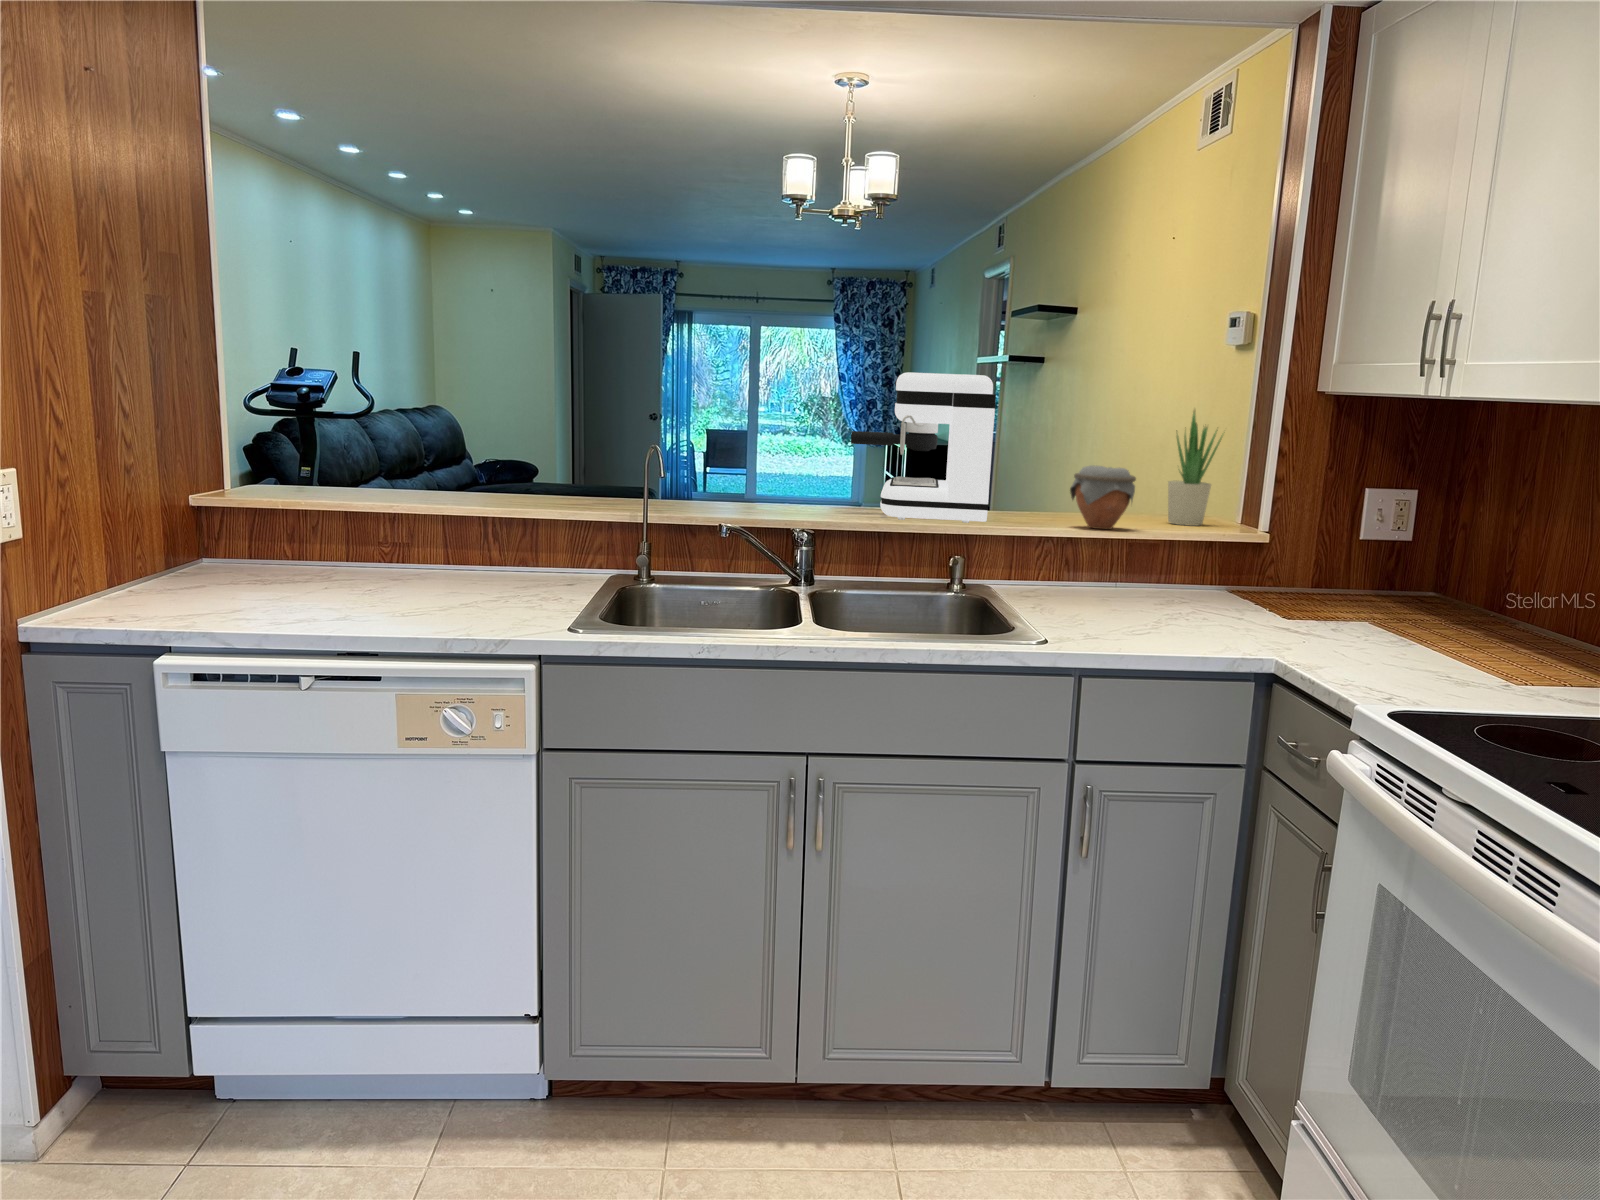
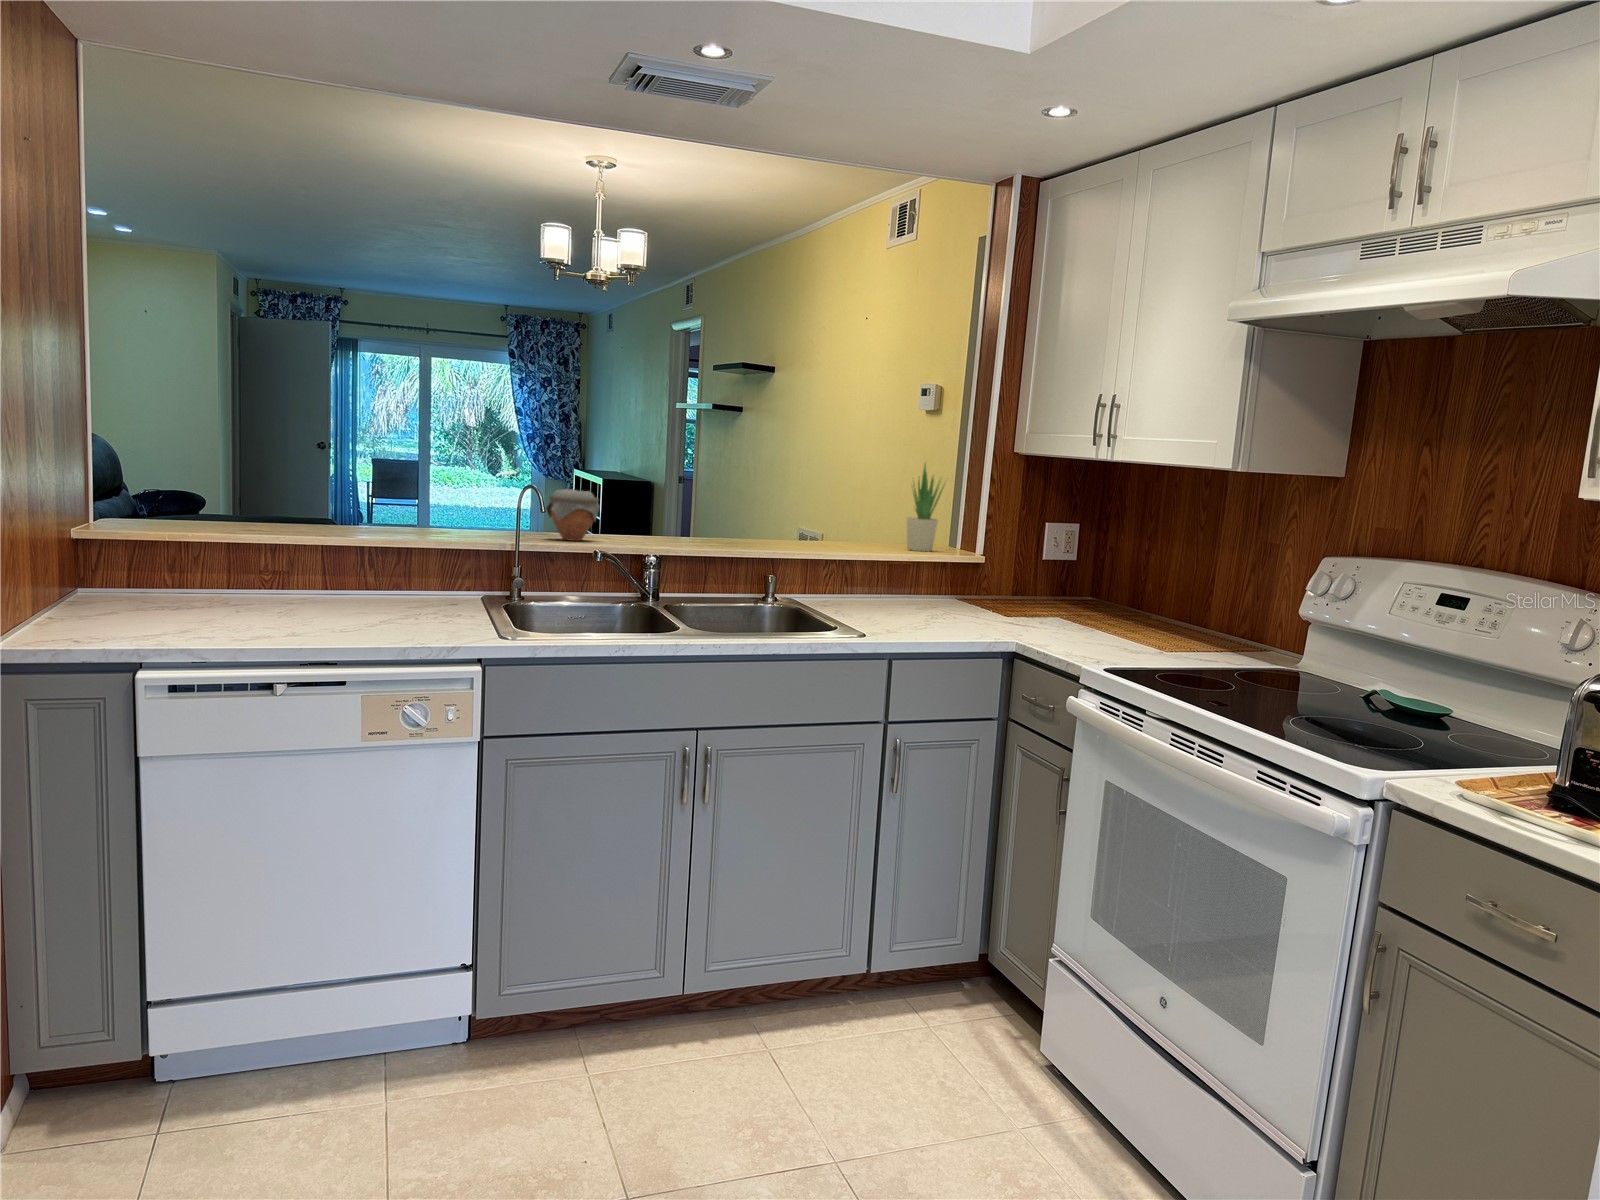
coffee maker: present [851,372,996,523] -> none [669,428,793,551]
jar: present [1070,466,1136,529] -> present [546,489,599,541]

